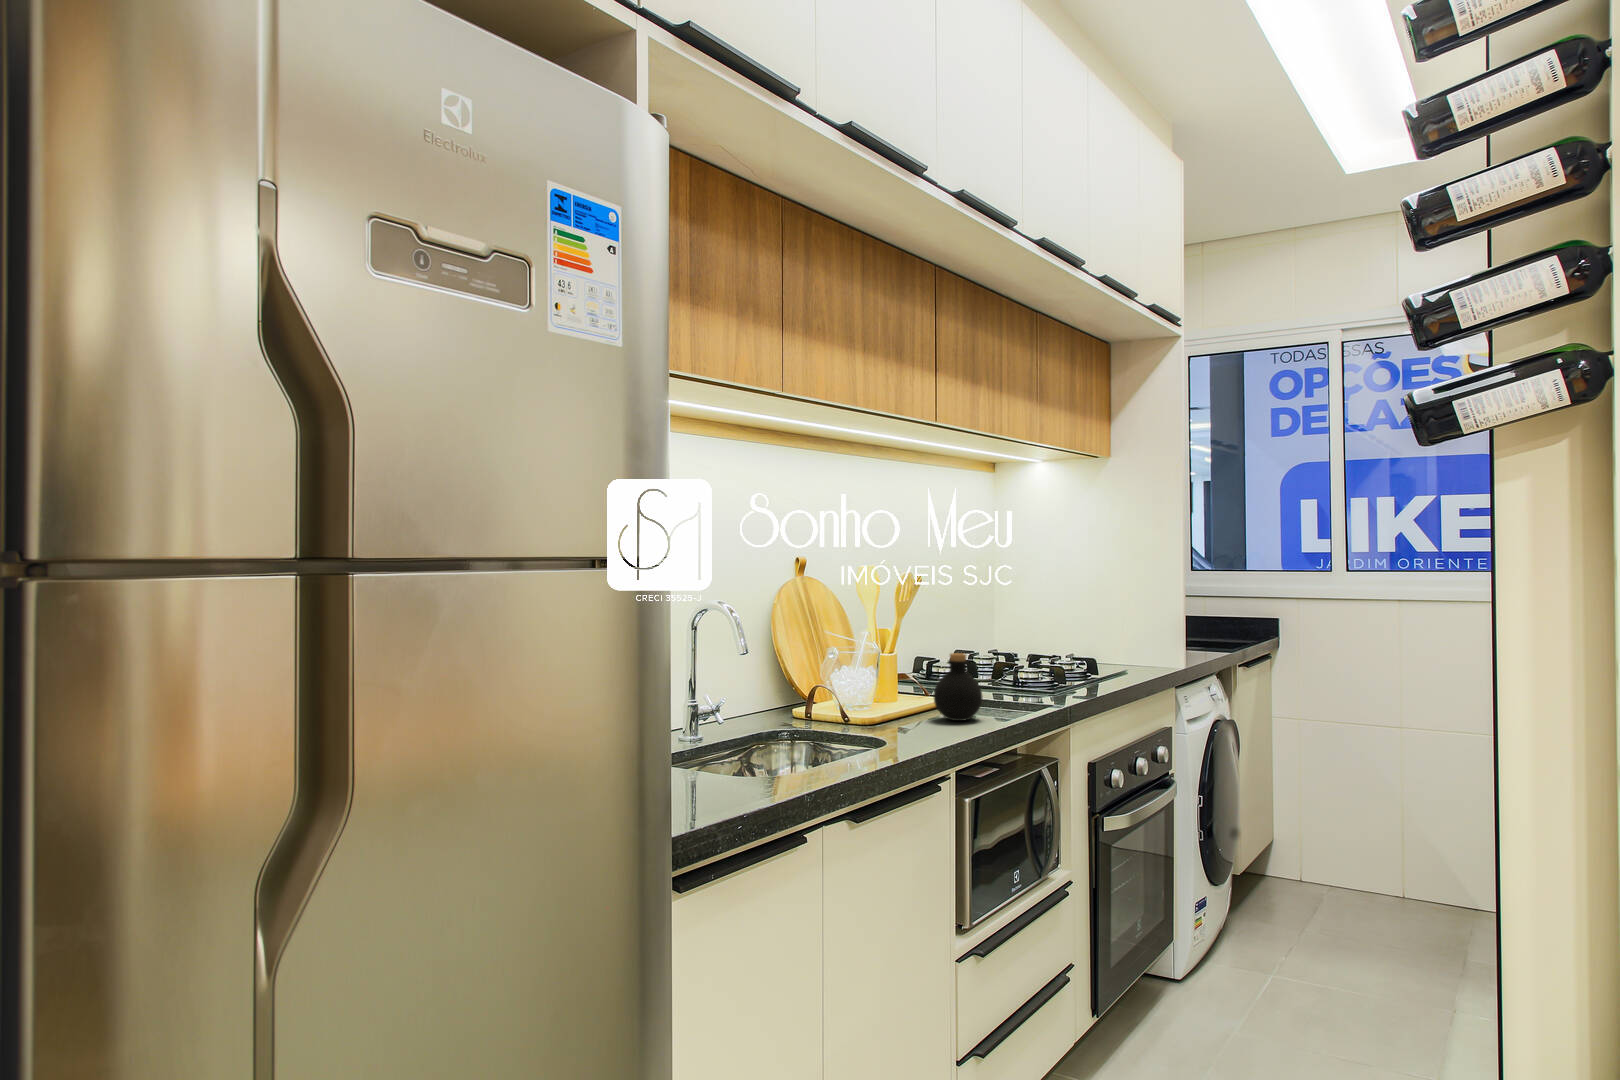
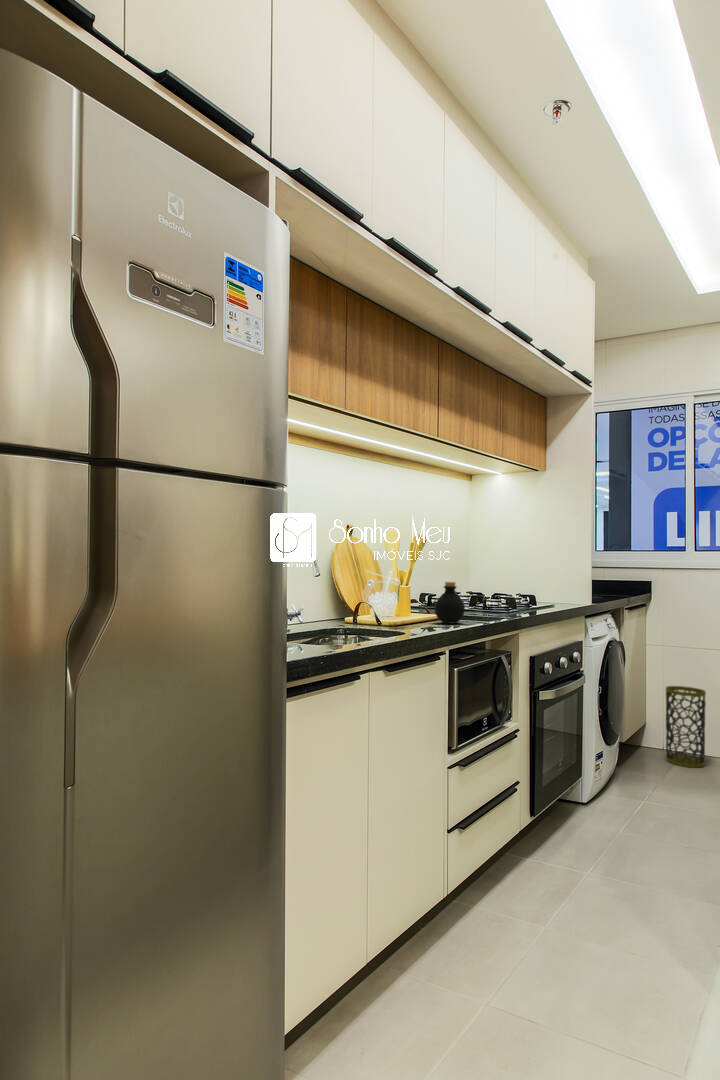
trash can: none [1303,779,1367,909] -> present [666,686,706,768]

